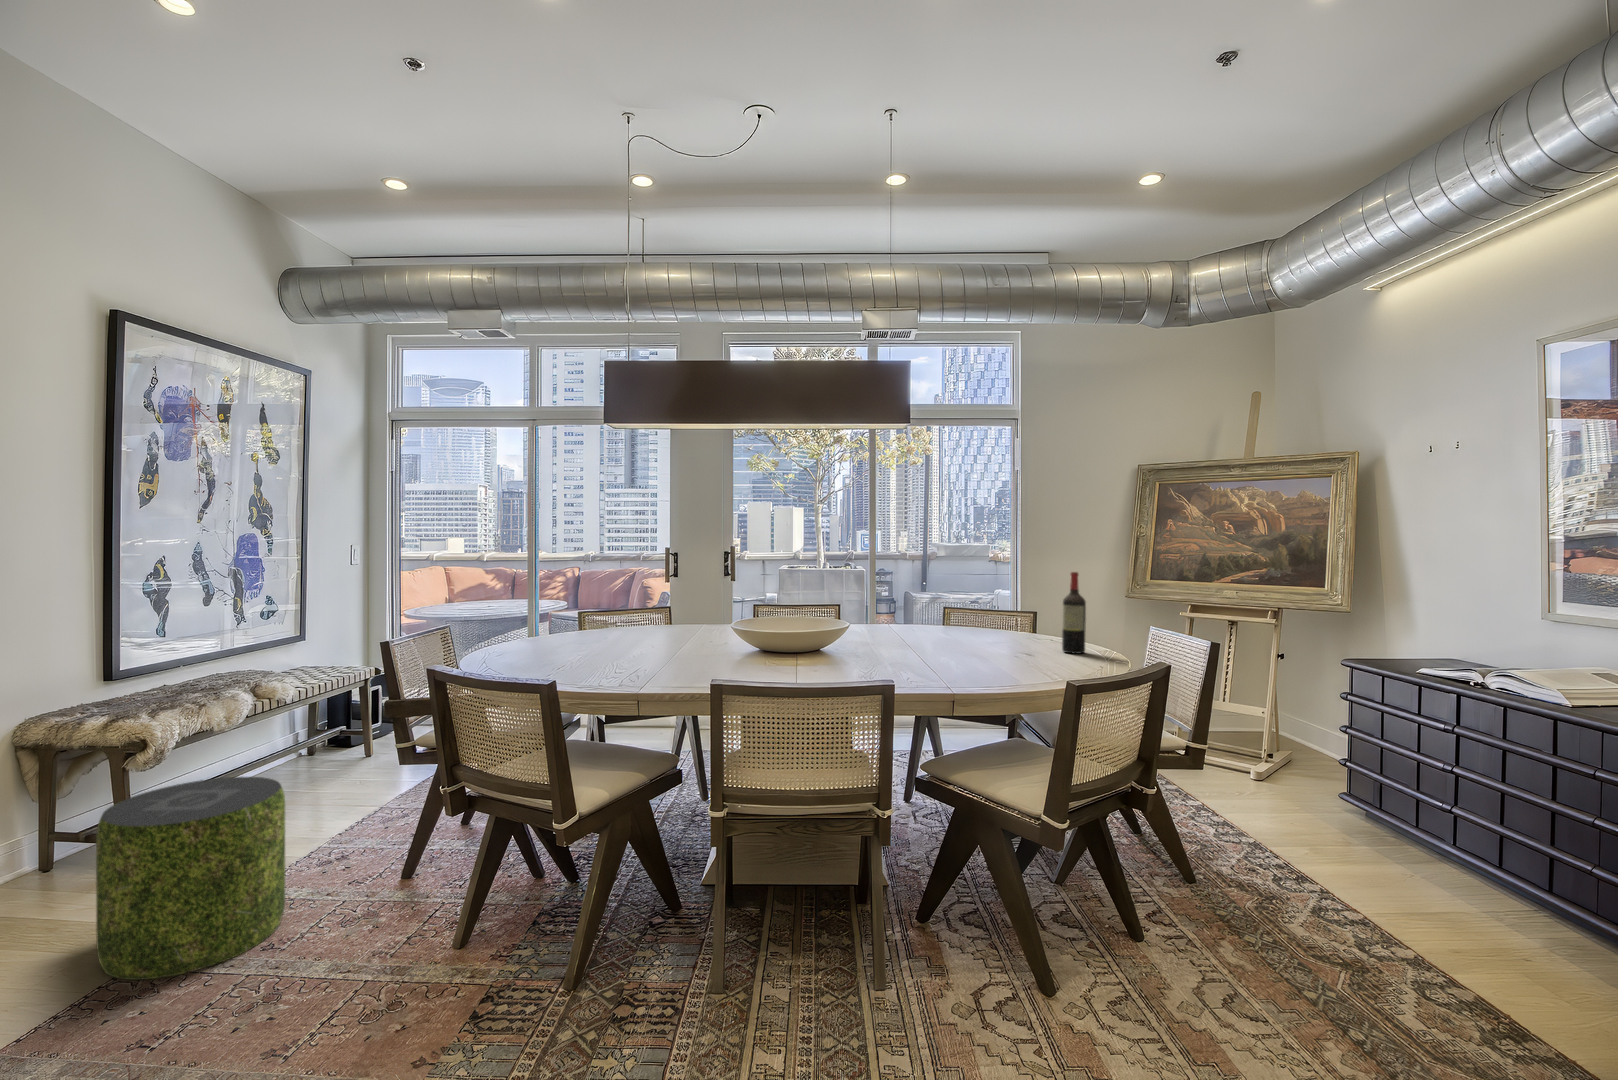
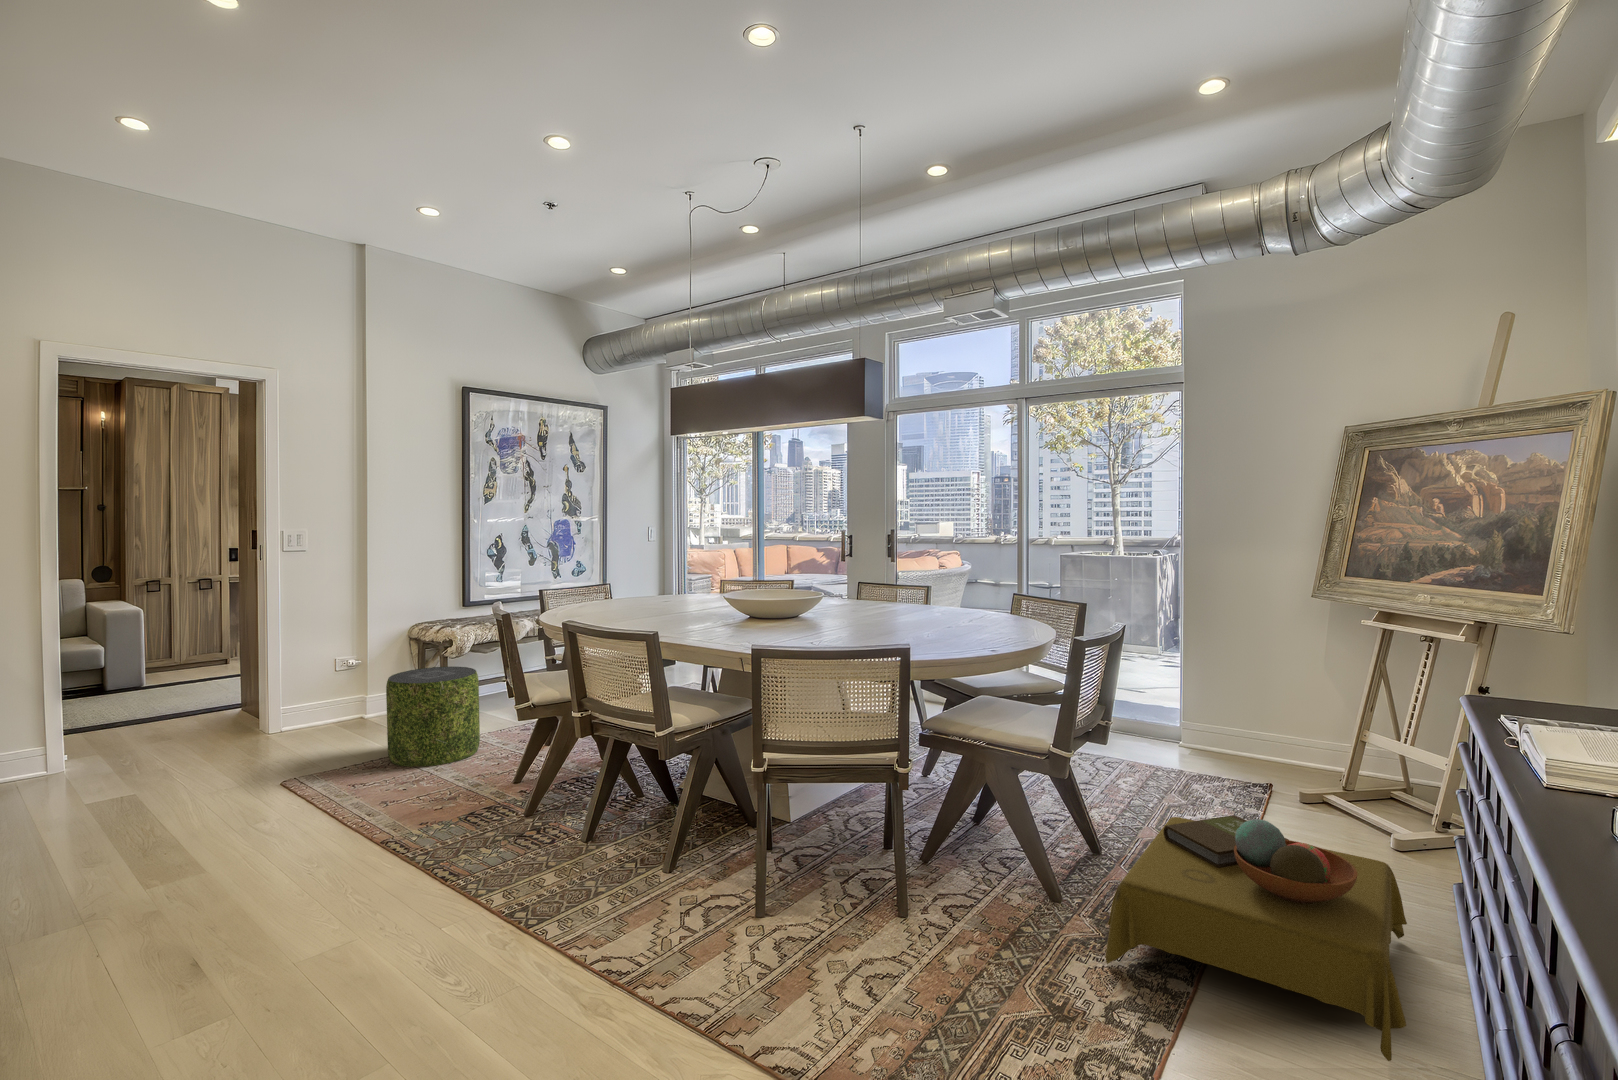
wine bottle: present [1062,572,1086,654] -> none [957,559,979,641]
side table: none [1217,776,1540,940] -> present [1105,815,1407,1061]

